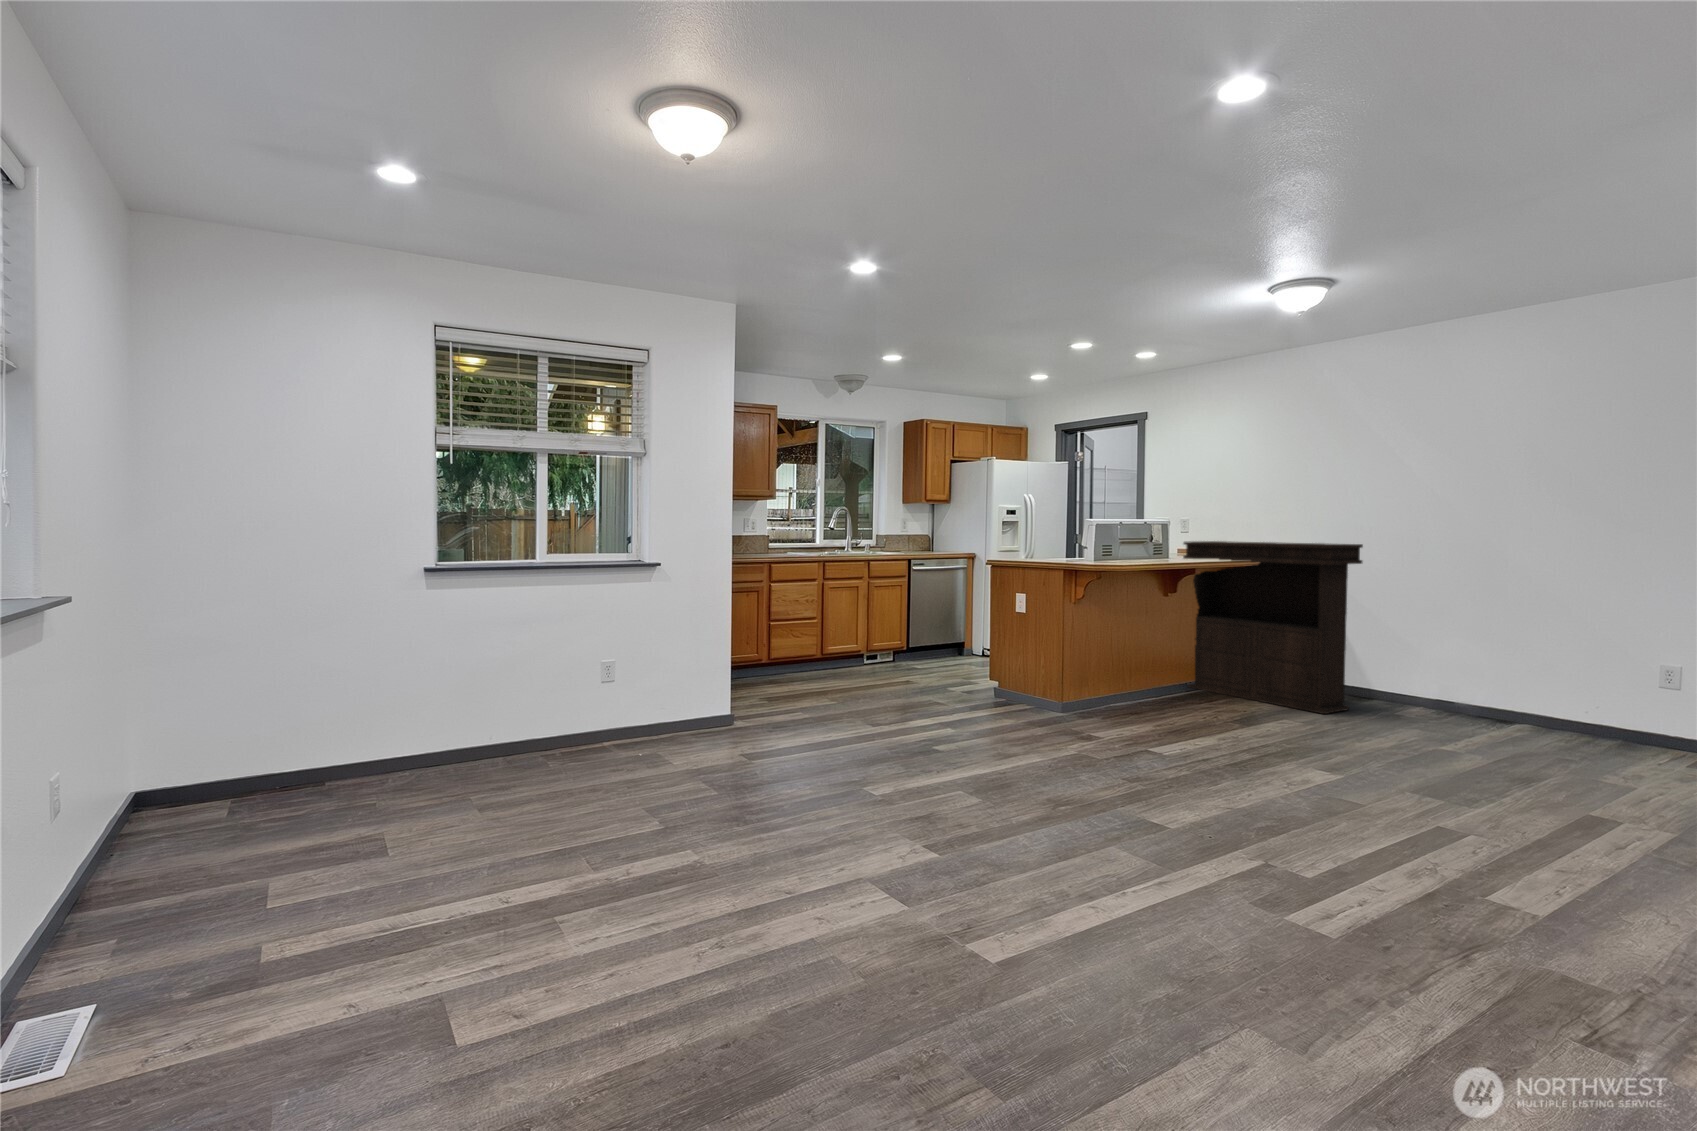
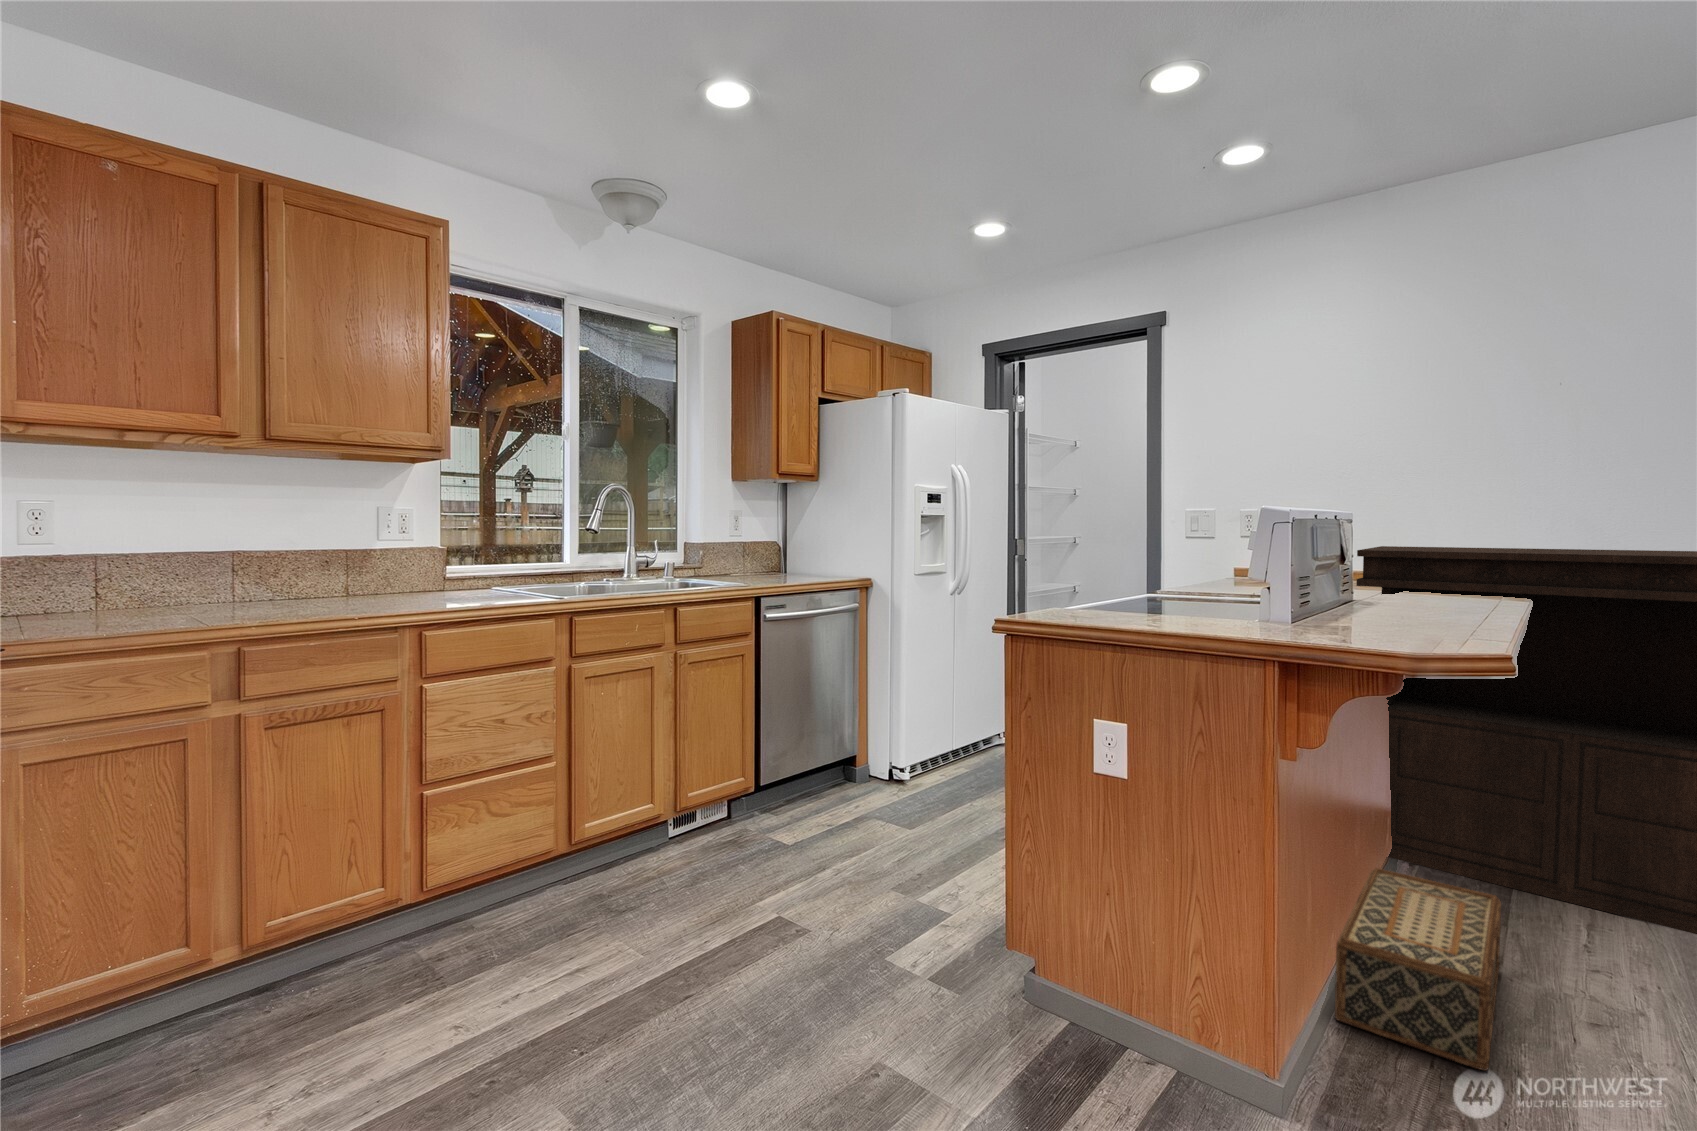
woven basket: none [1095,670,1181,715] -> present [1335,868,1501,1071]

